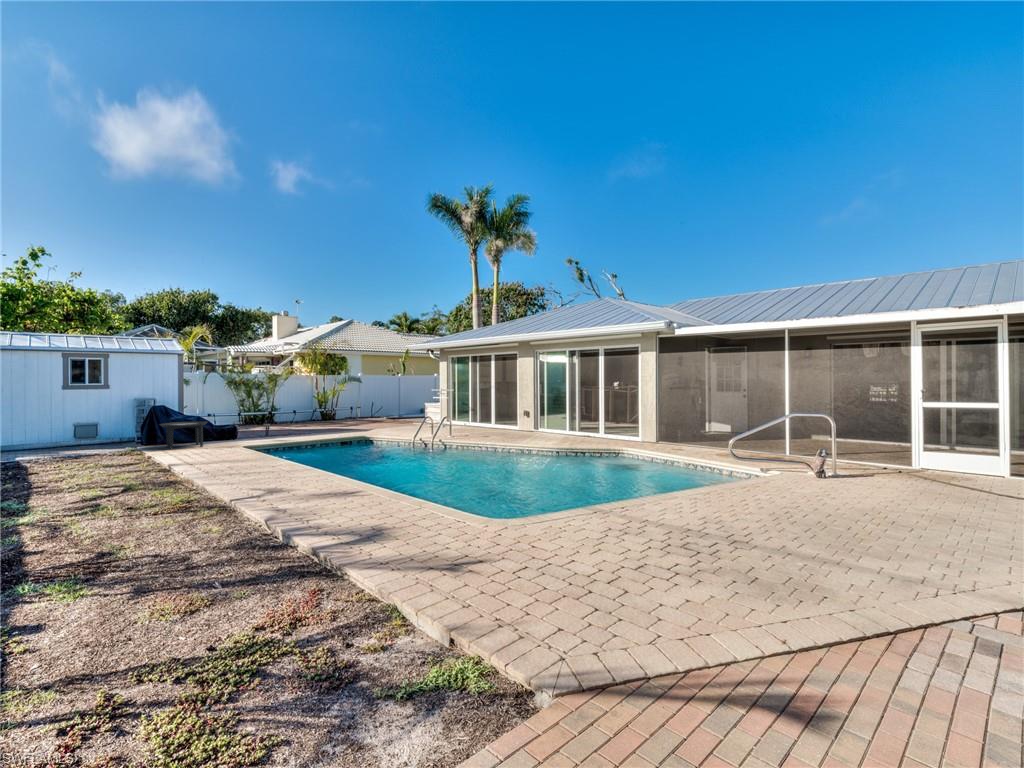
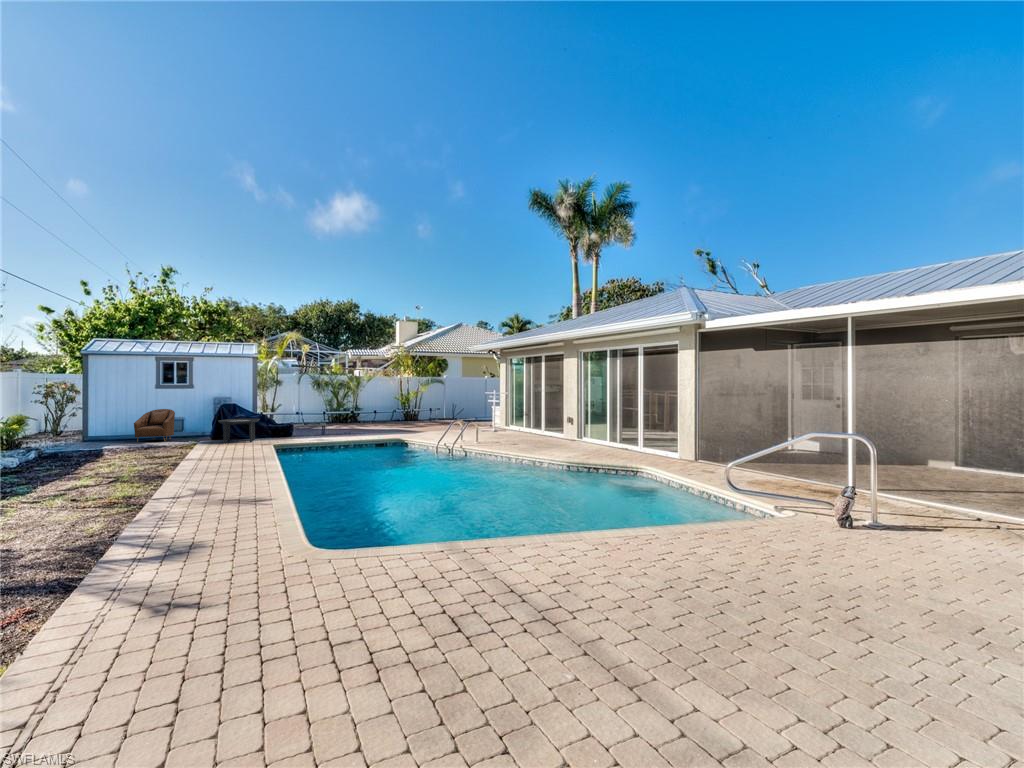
armchair: none [43,414,92,454] -> present [134,409,175,442]

